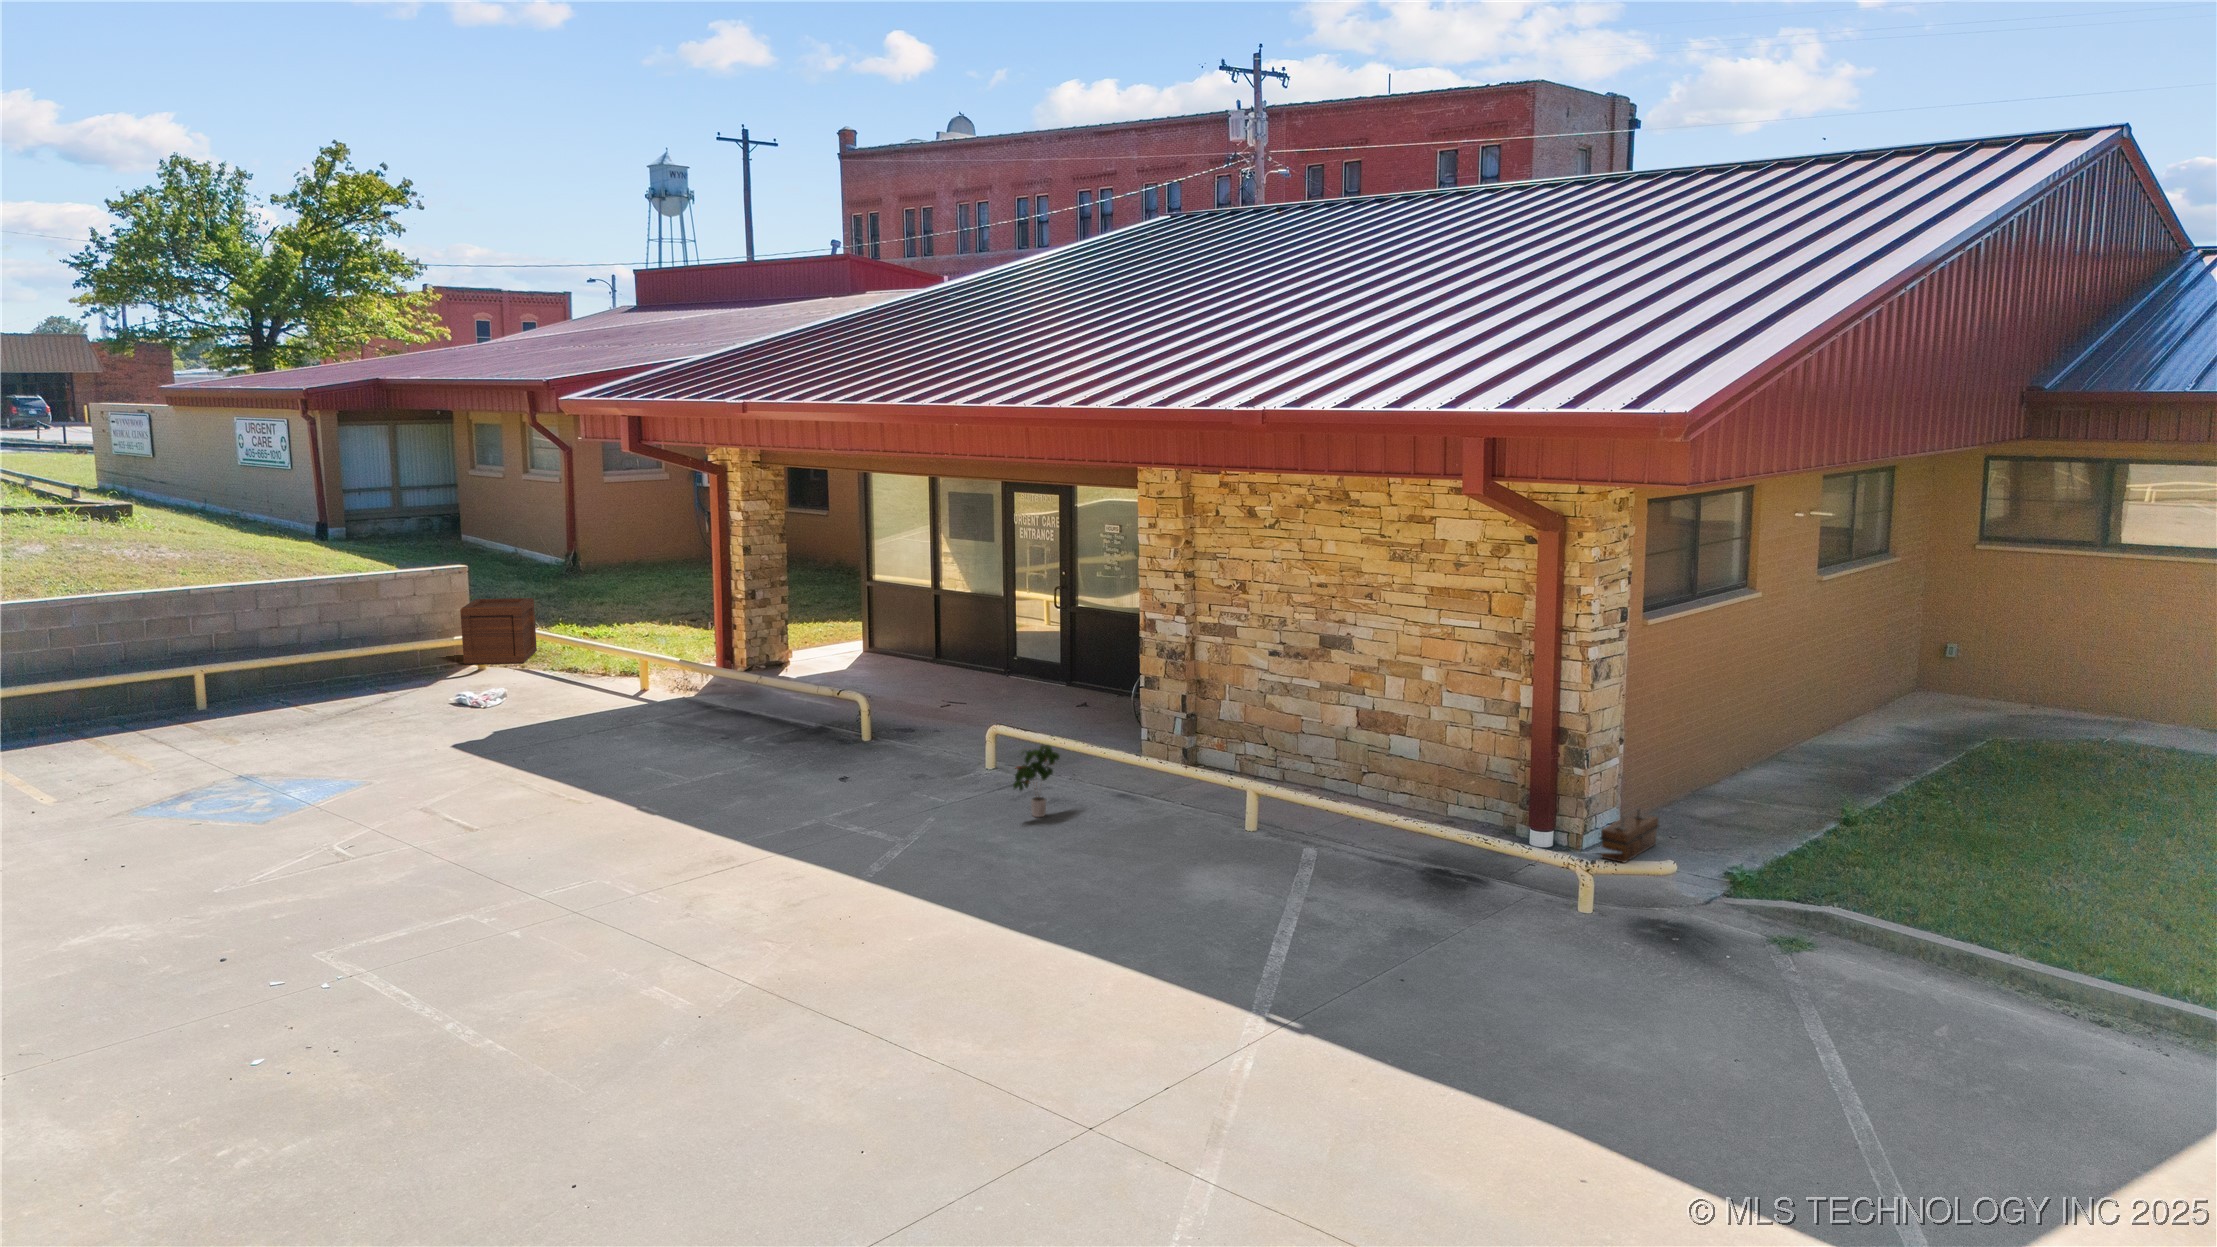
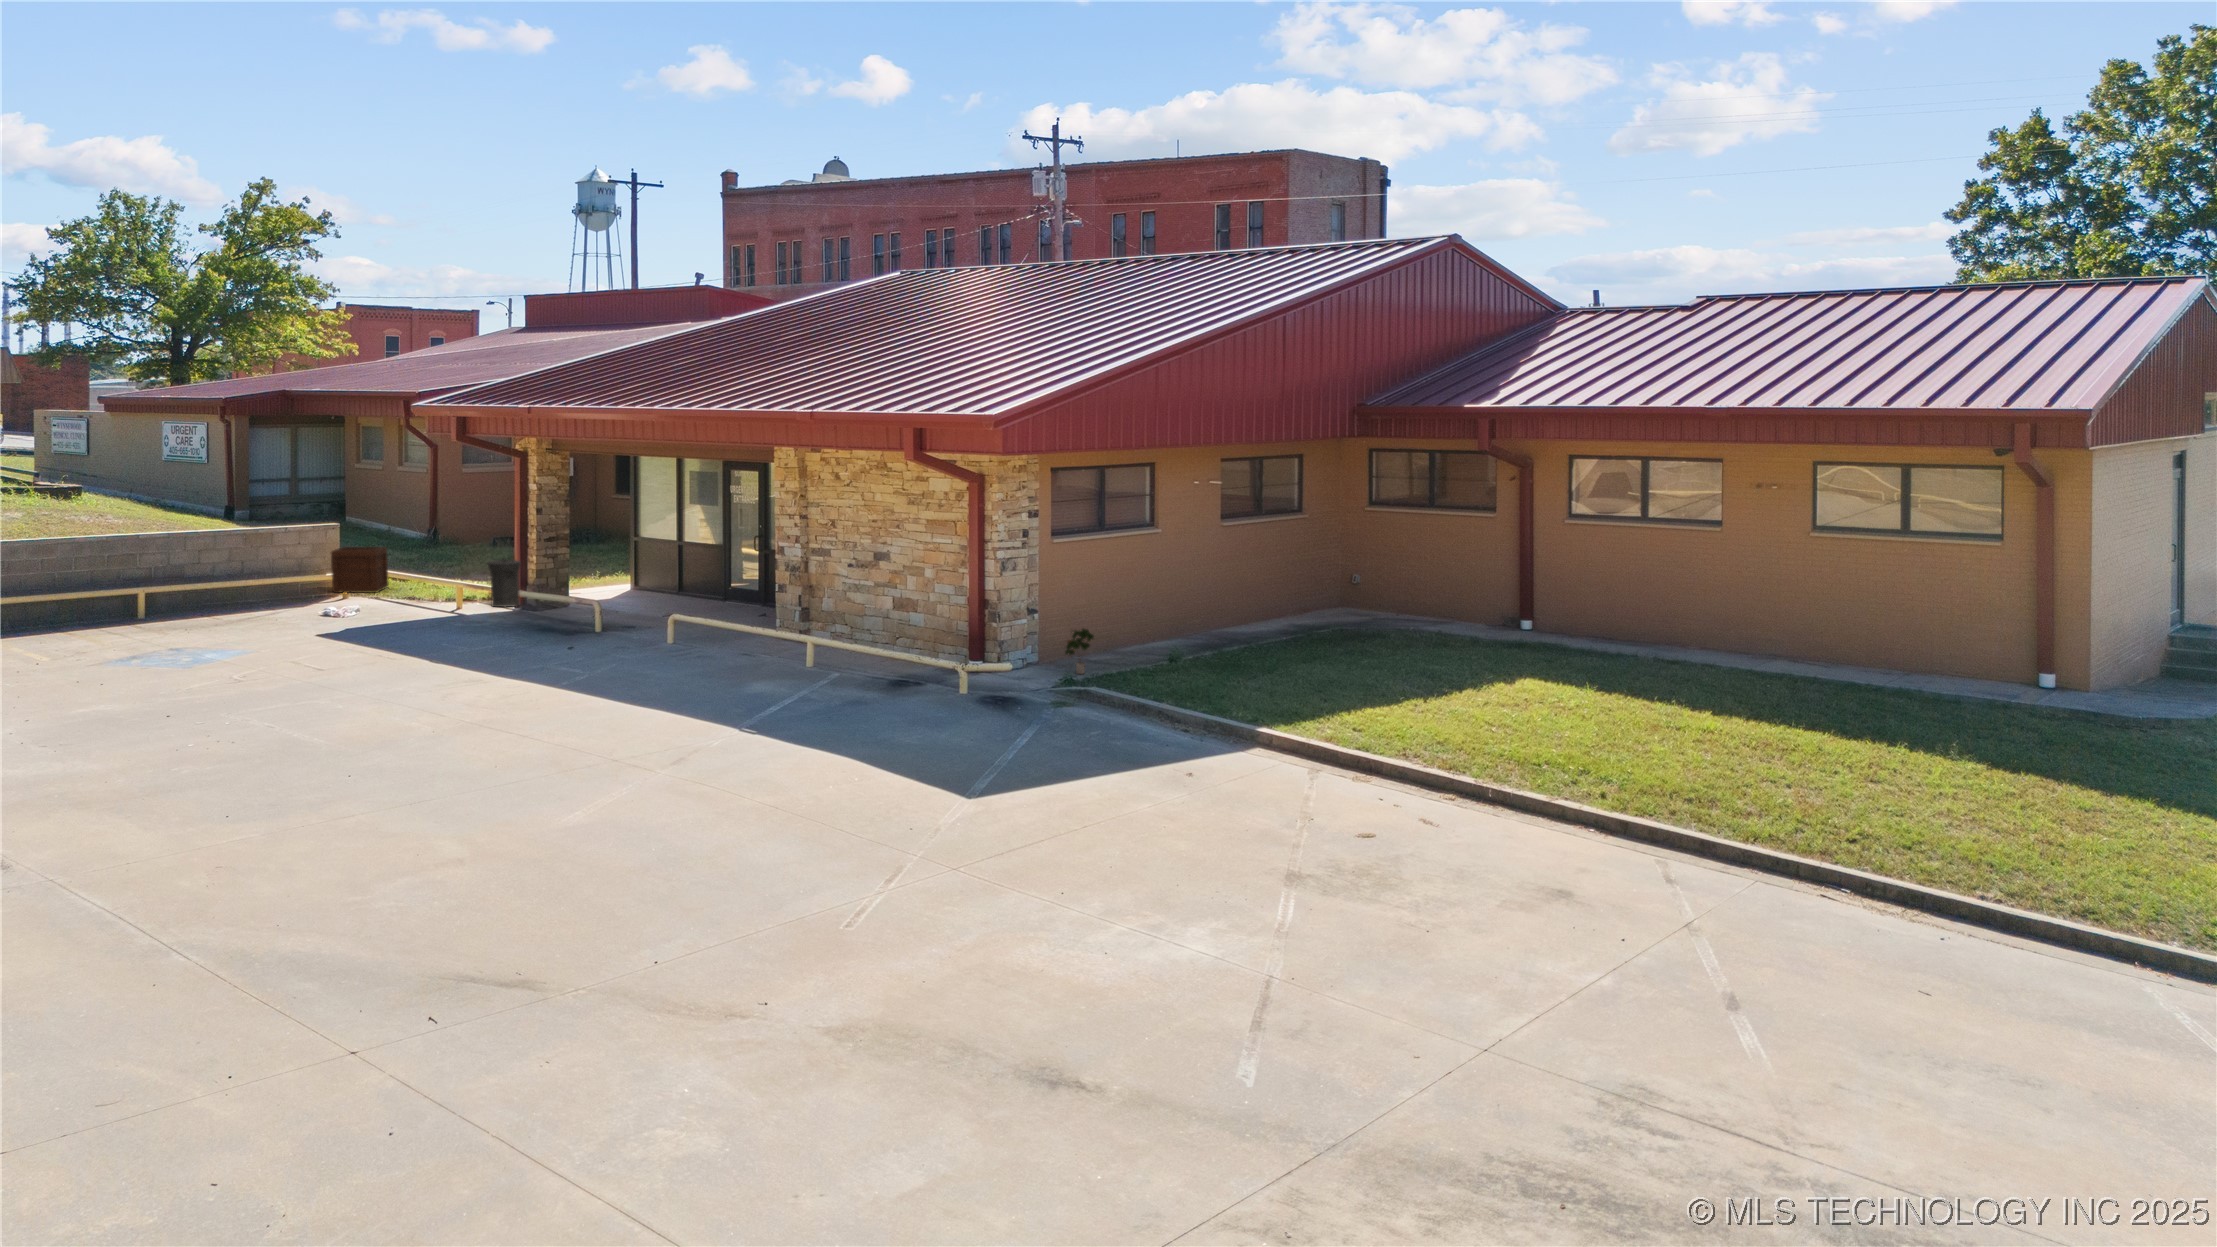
trash can: none [681,620,729,690] -> present [487,559,521,607]
potted plant: present [1013,745,1060,817] -> present [1065,629,1094,674]
toolbox: present [1600,808,1659,863] -> none [1014,655,1061,685]

